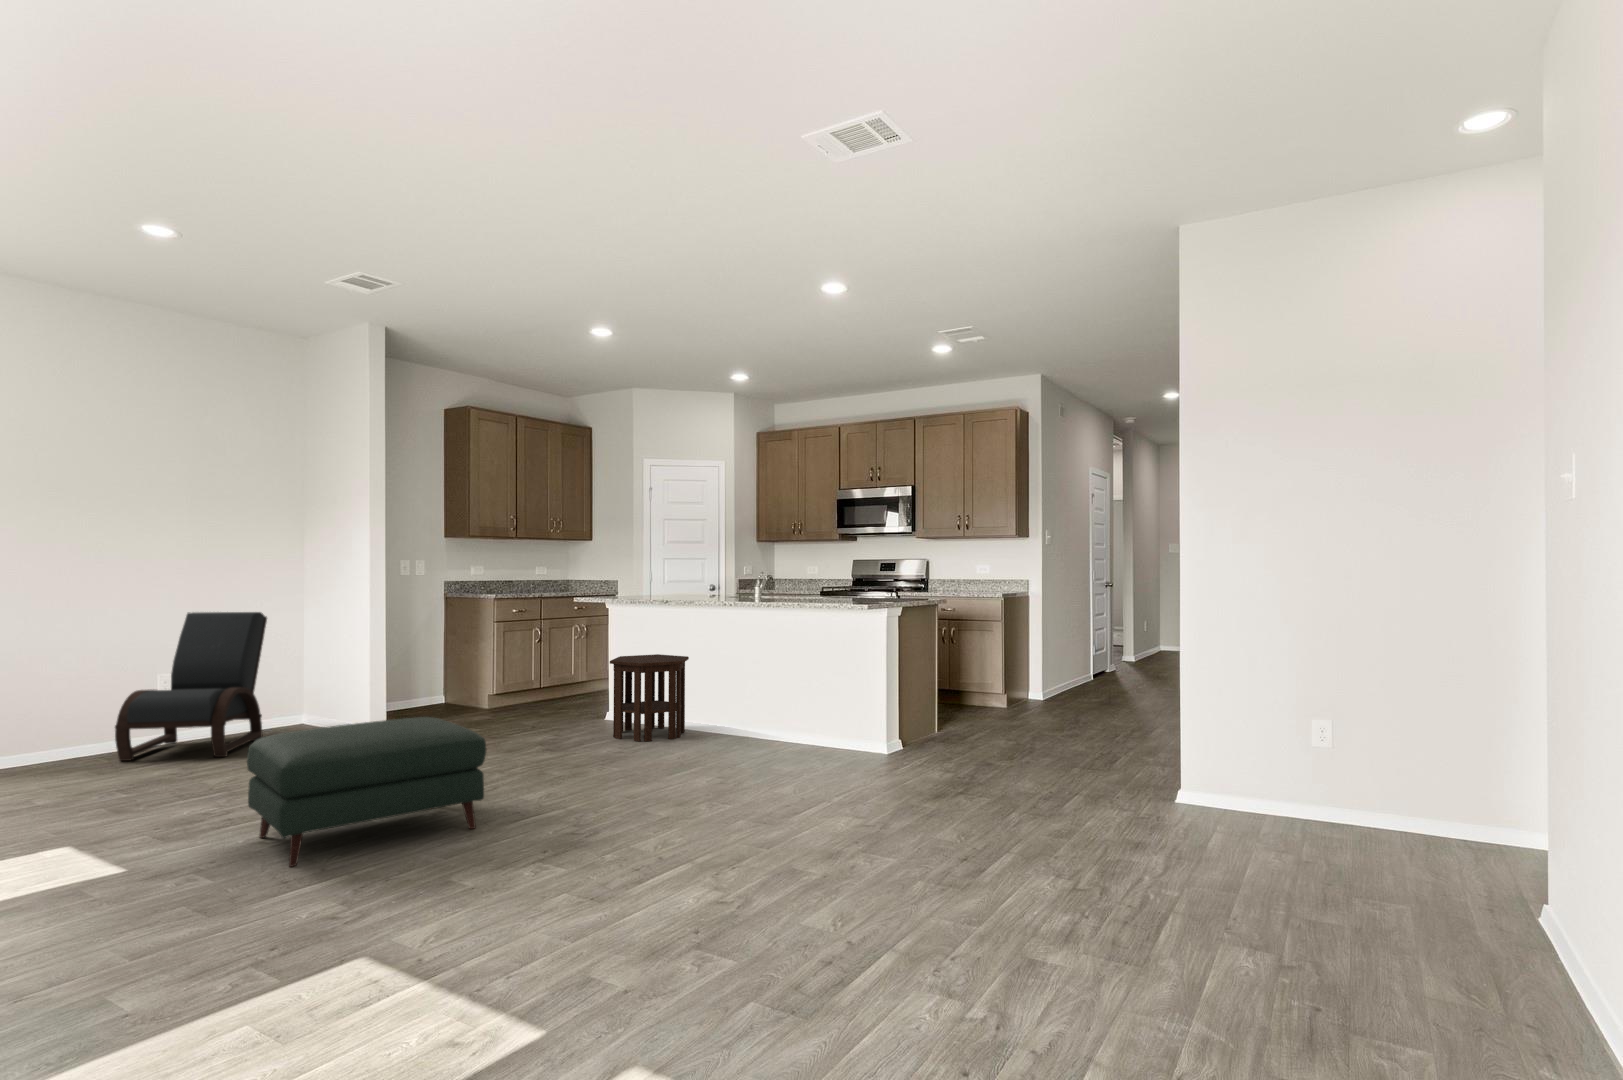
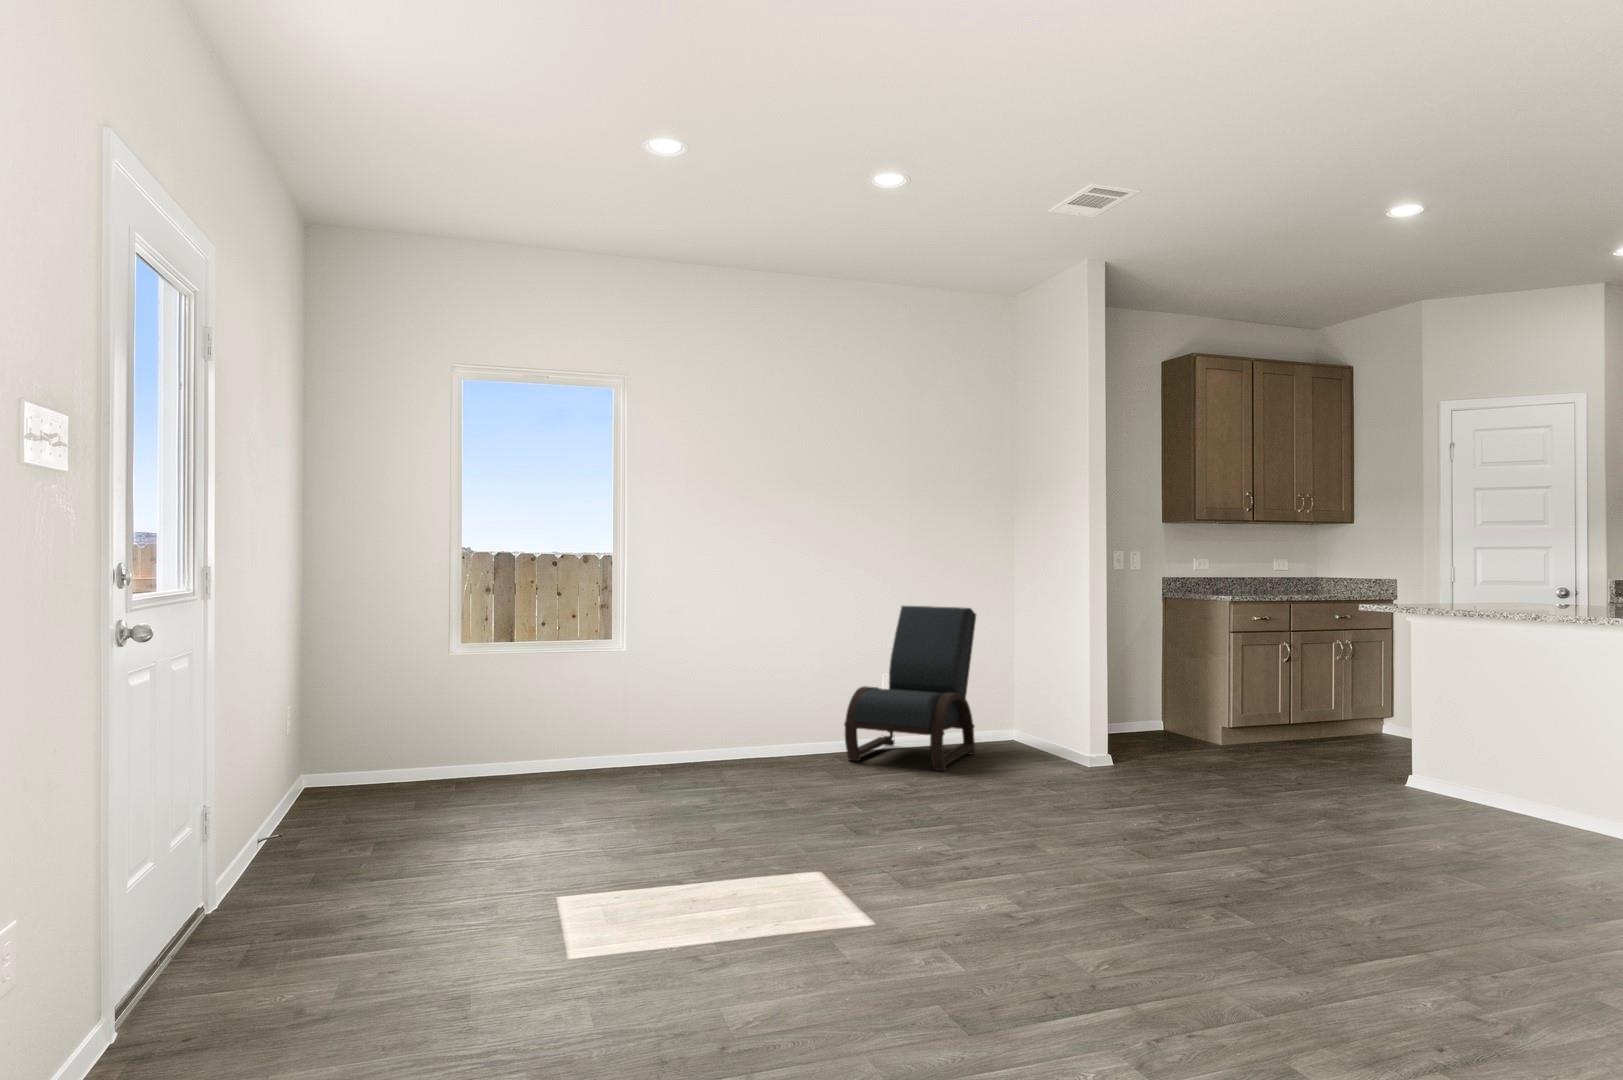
side table: present [610,654,689,742] -> none [1436,696,1575,837]
ottoman: present [247,717,486,867] -> none [997,769,1315,957]

